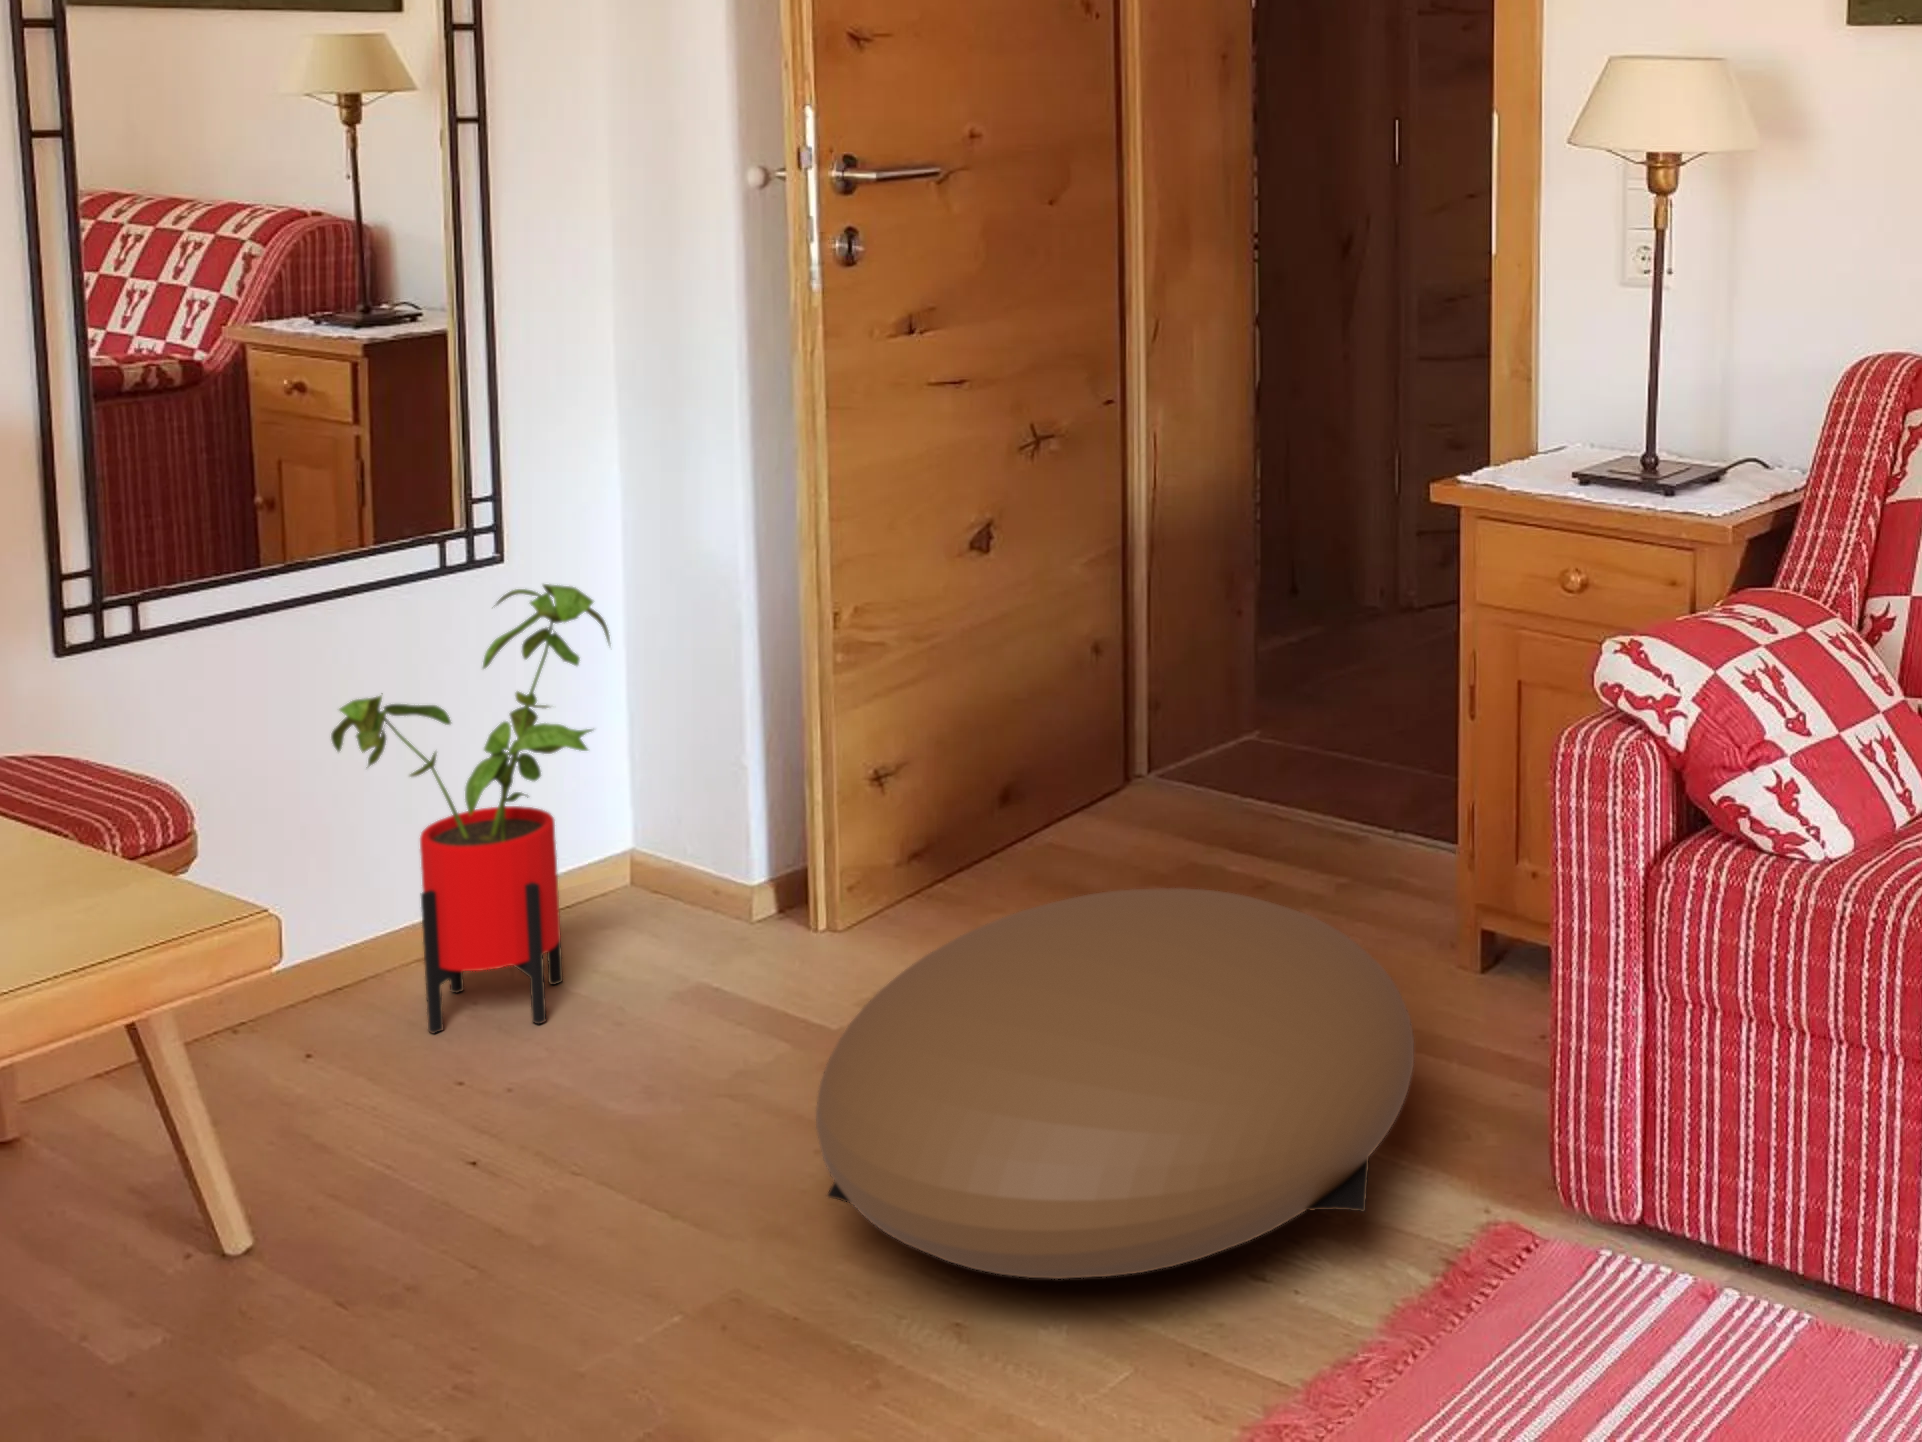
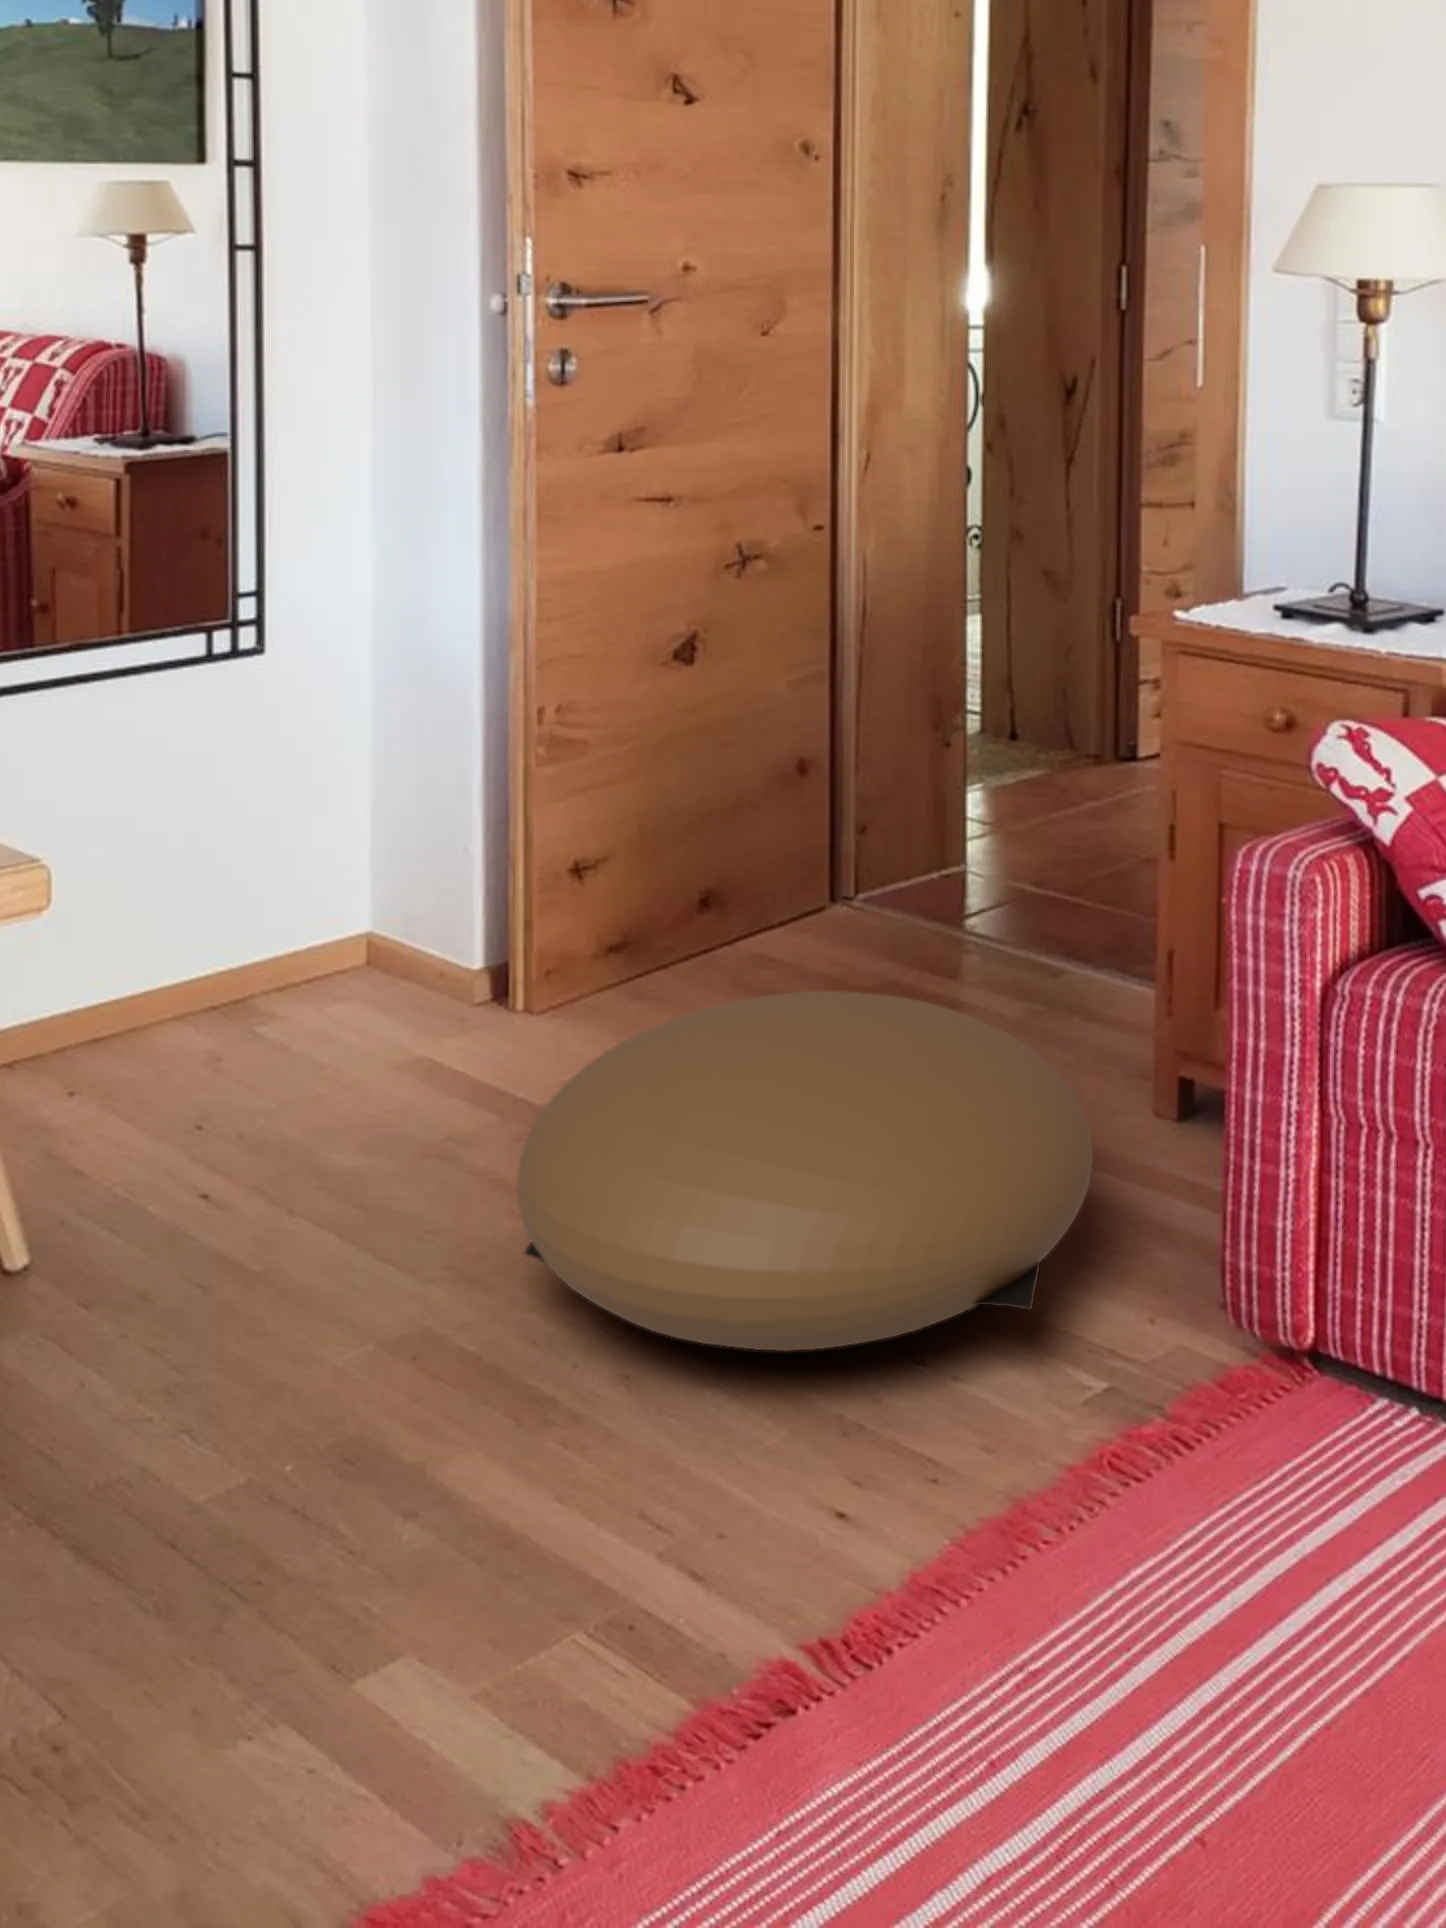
house plant: present [331,584,610,1033] -> none [114,683,359,1093]

